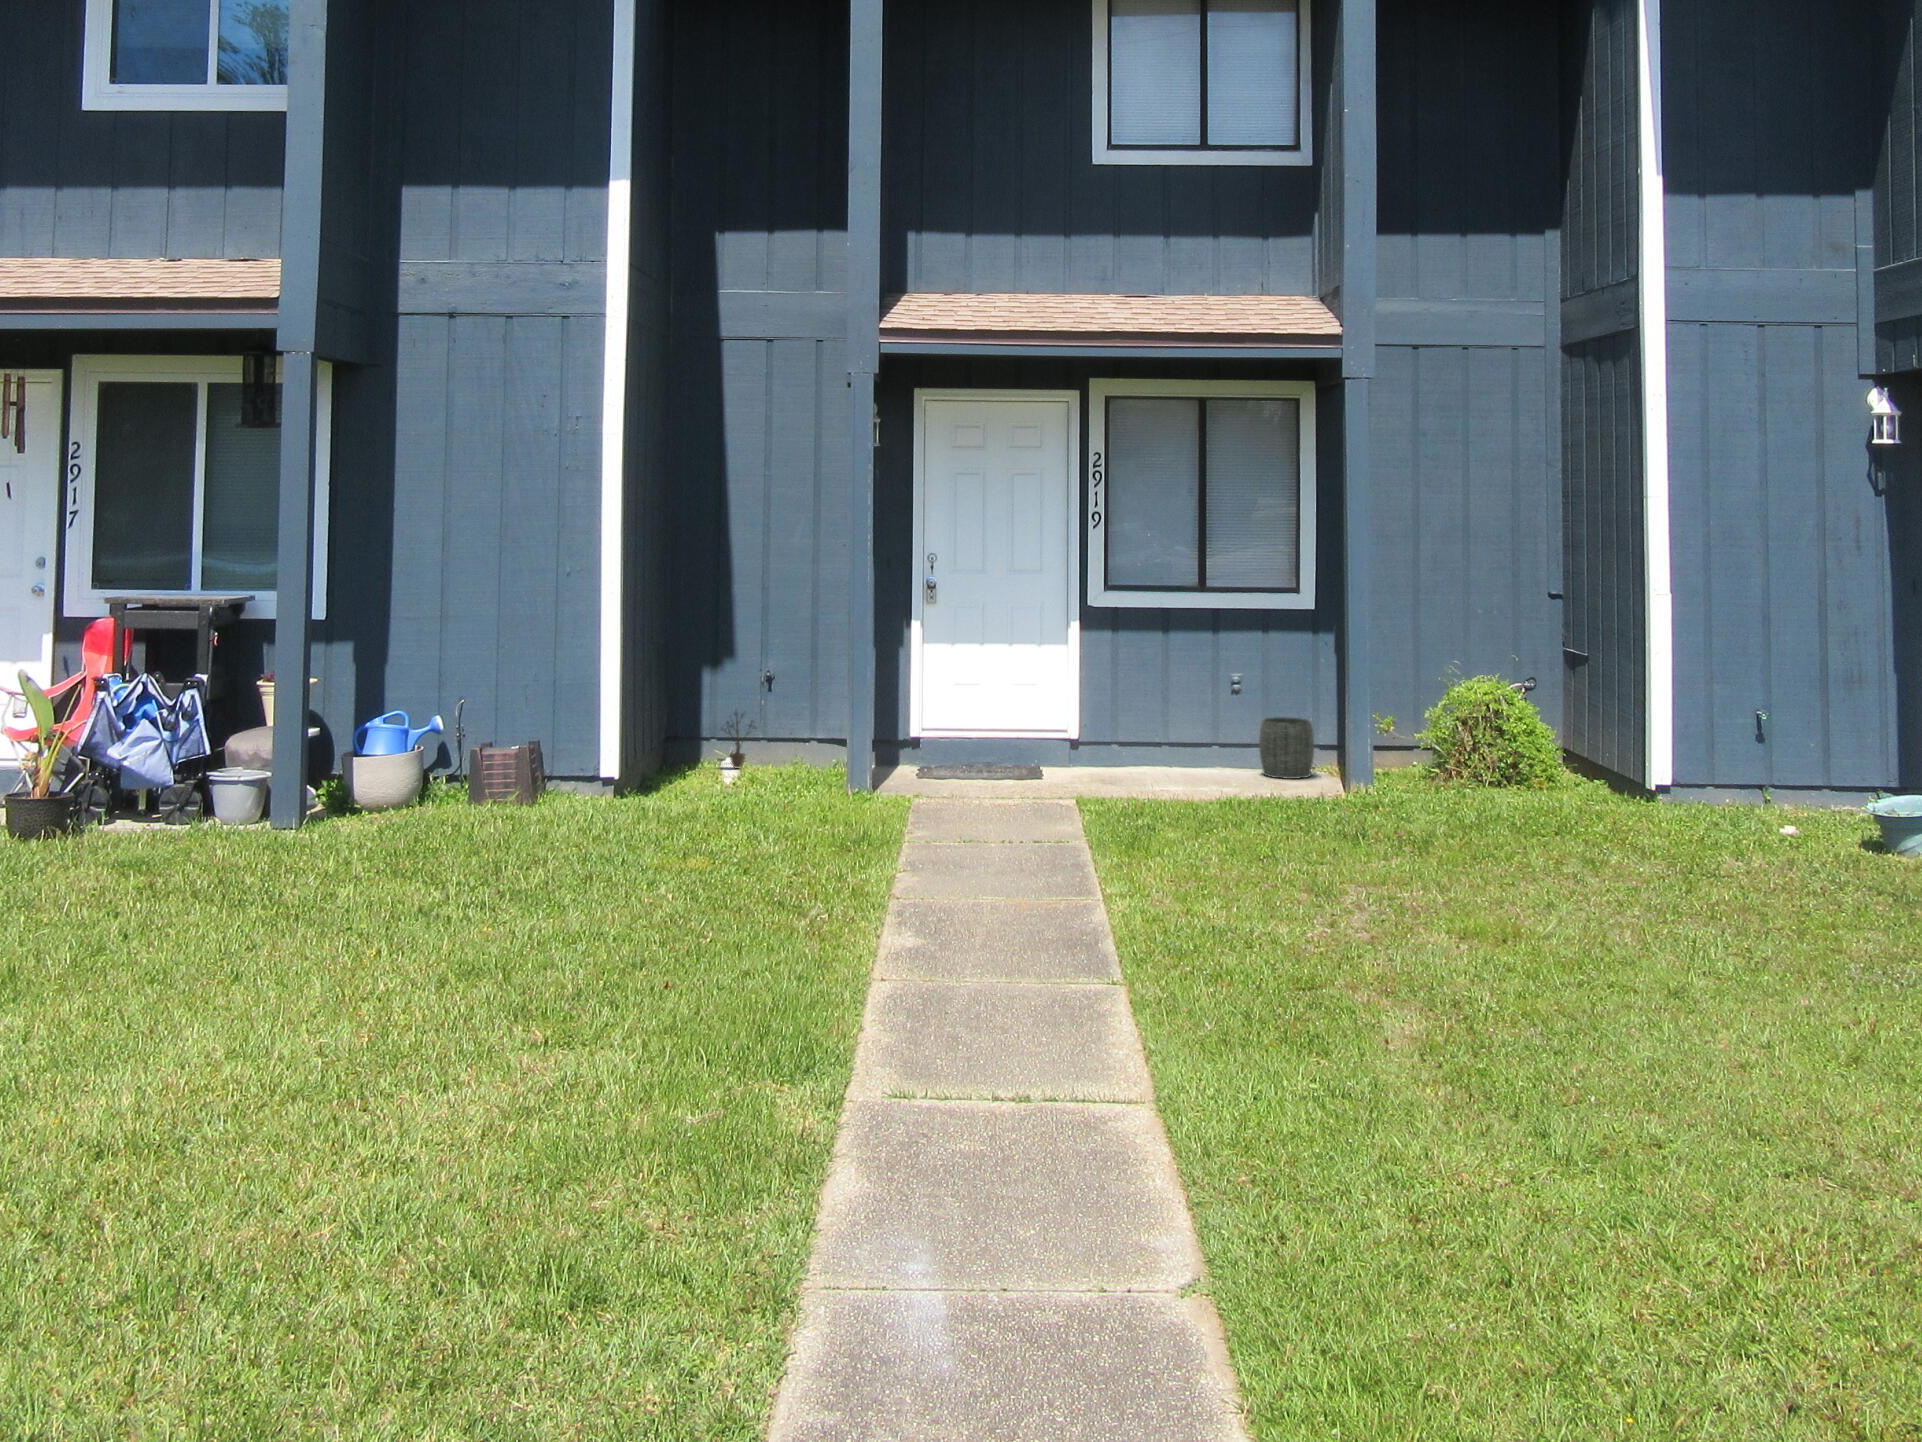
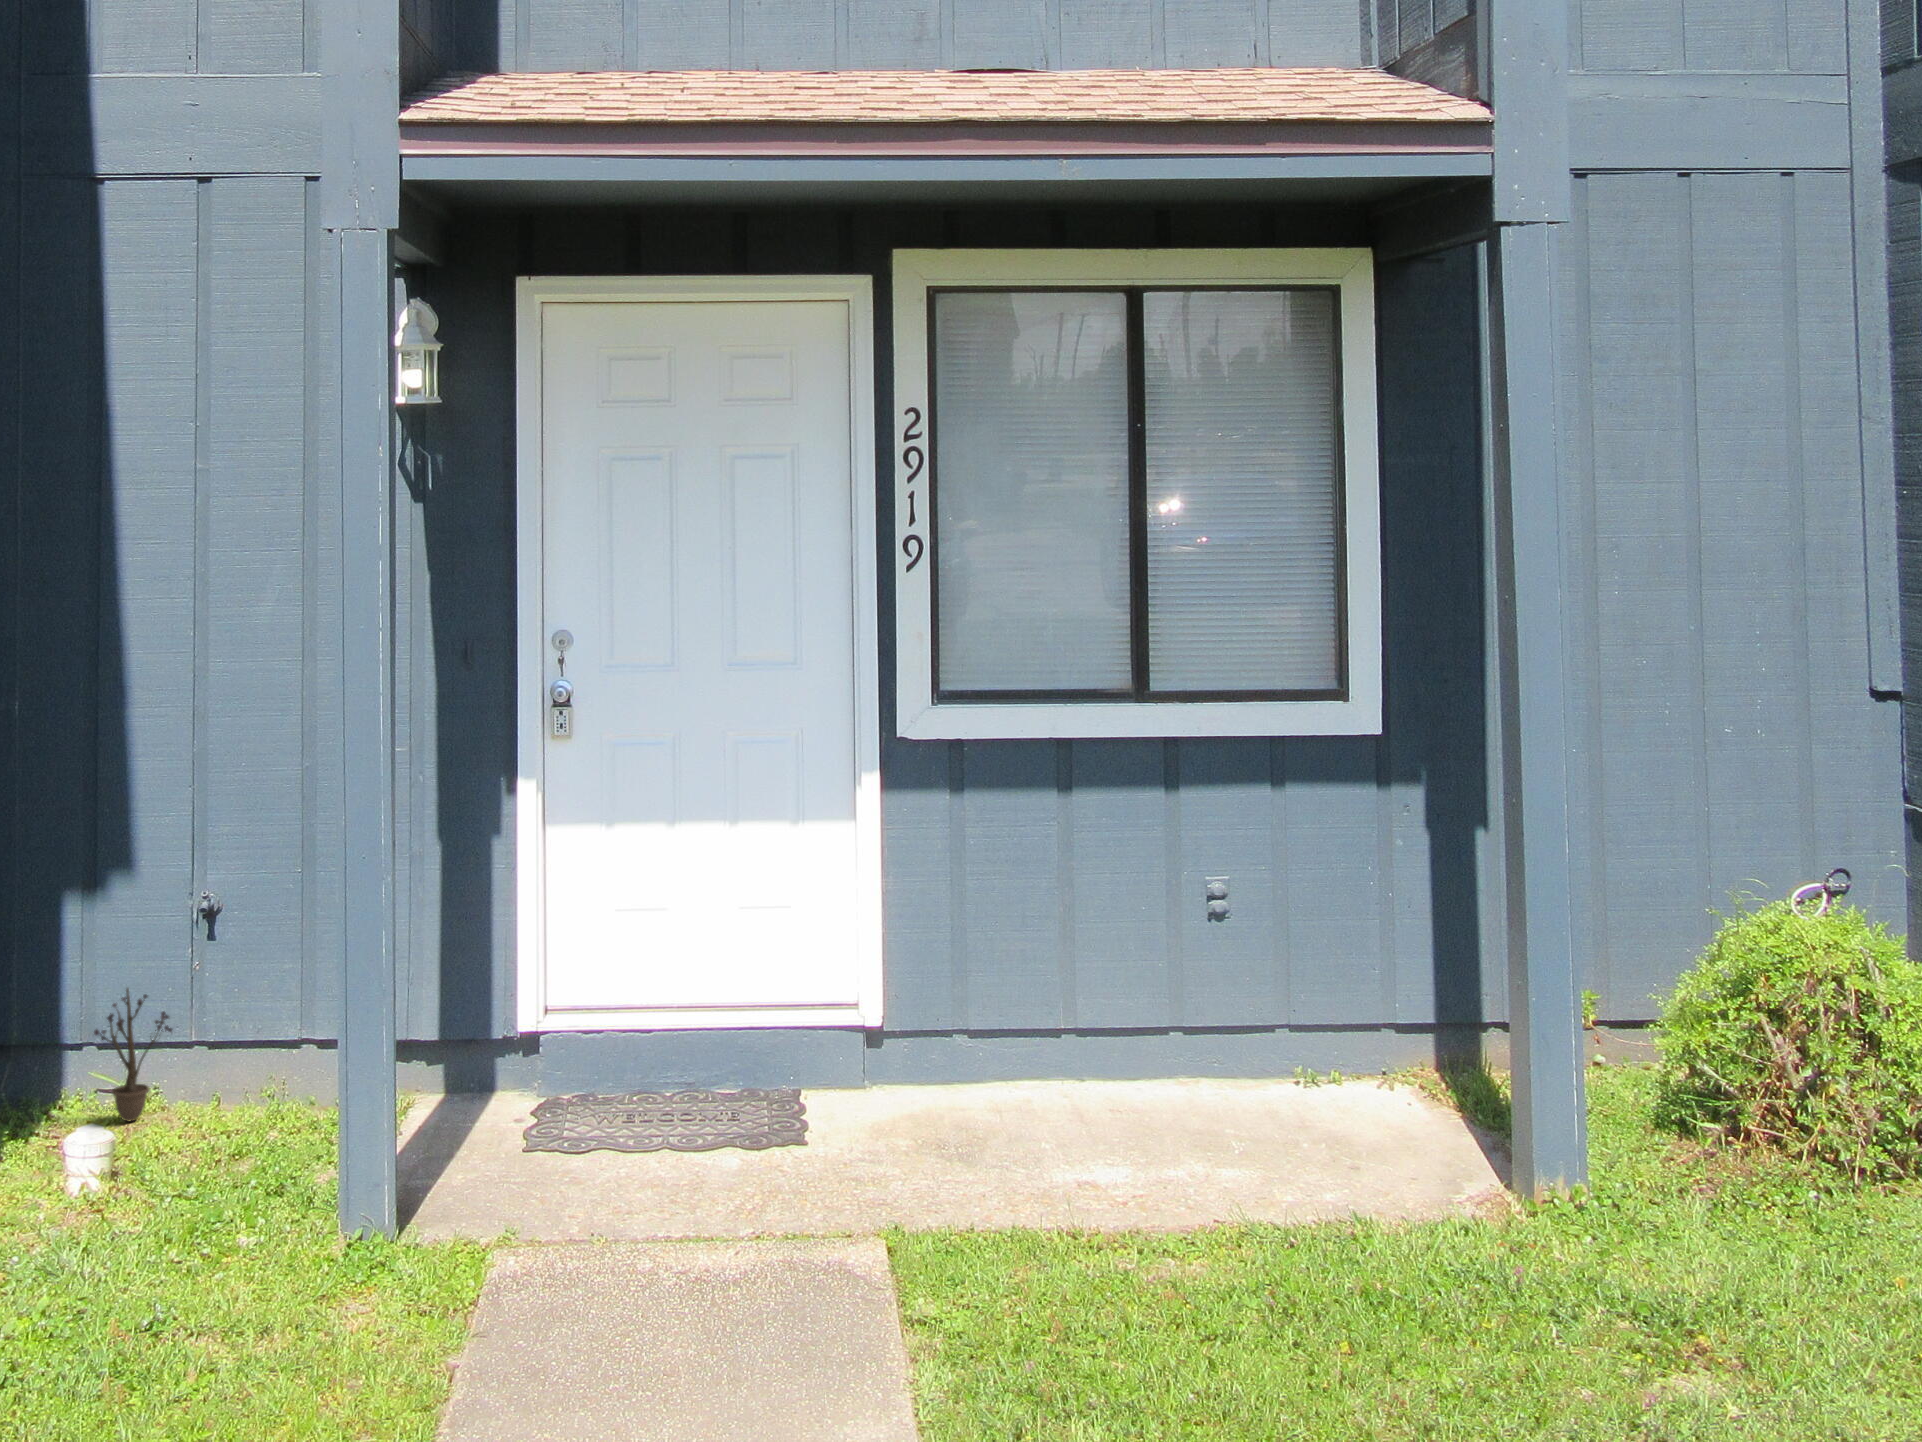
woven basket: present [1259,717,1314,779] -> none [1276,971,1398,1119]

